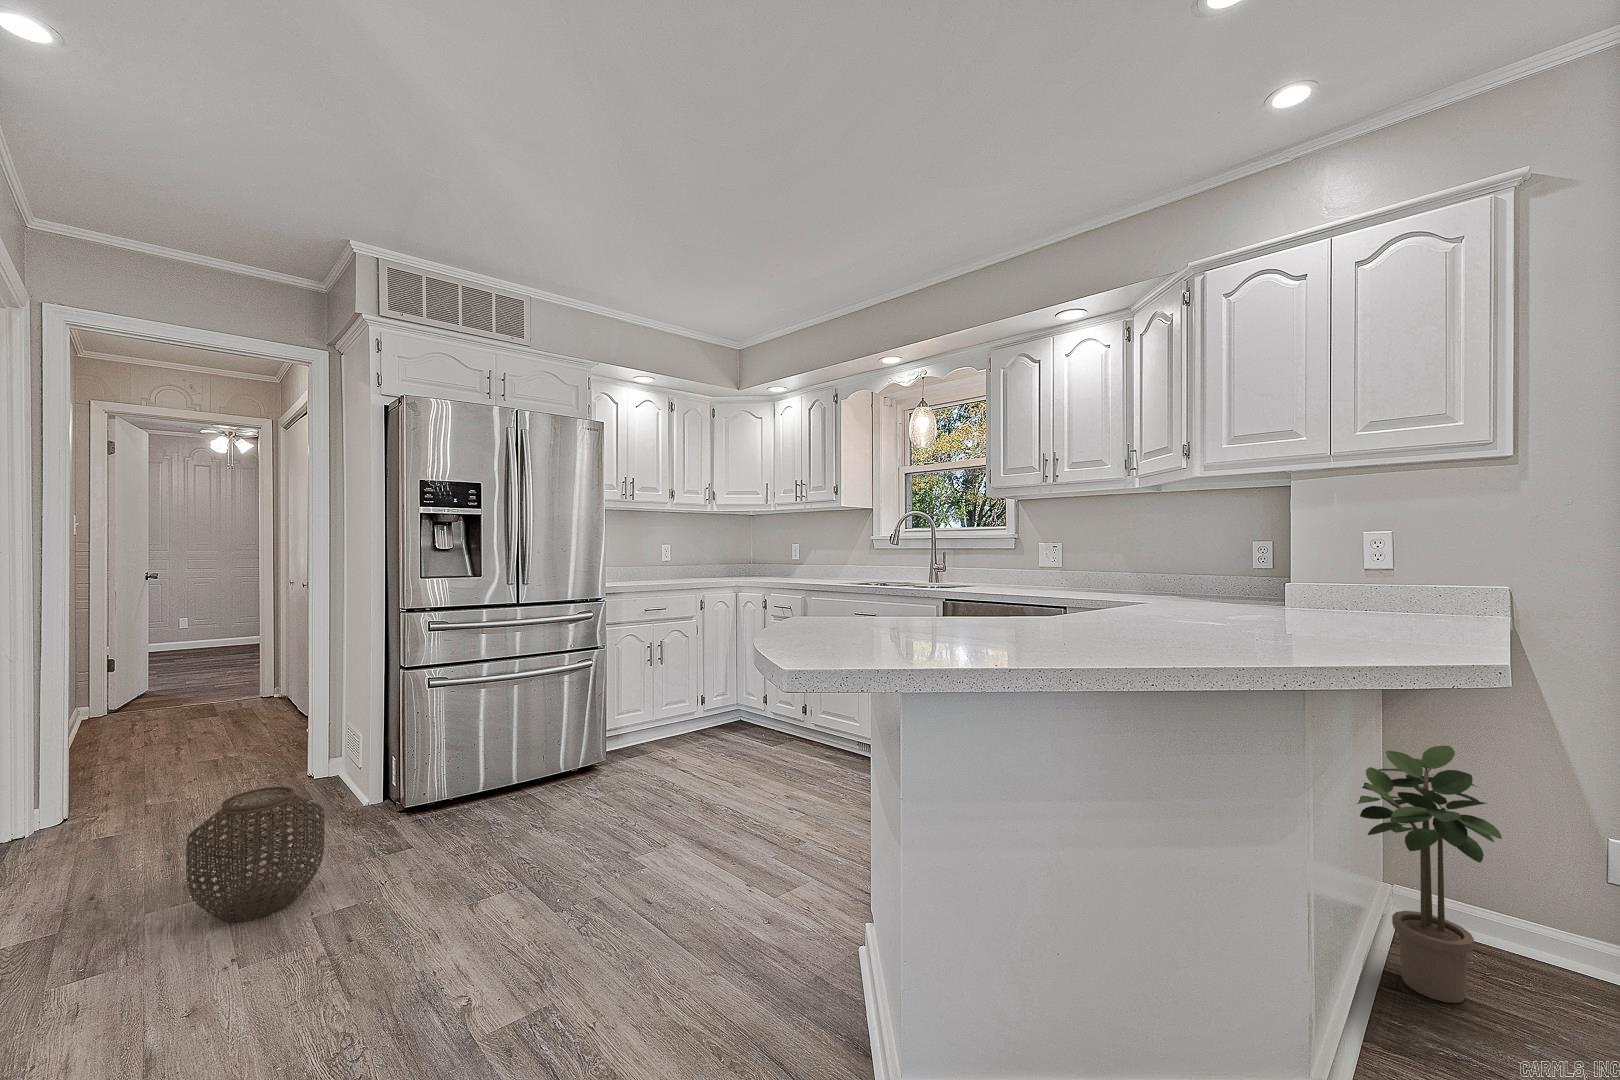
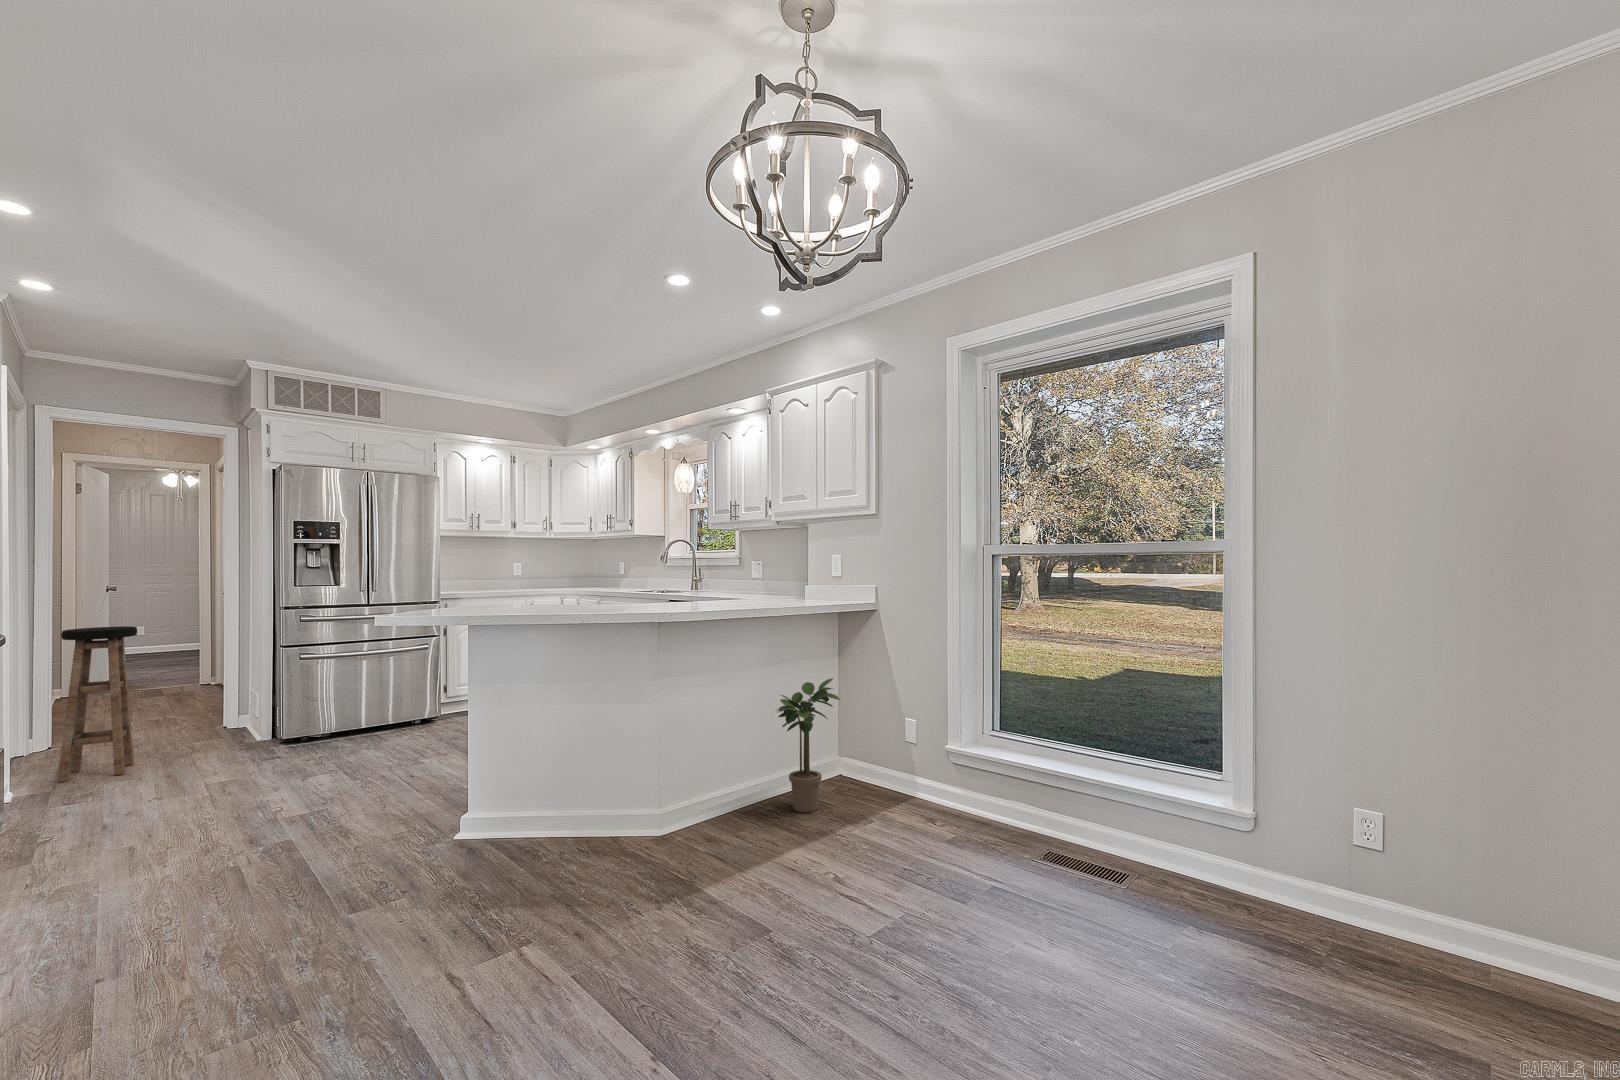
bar stool: none [63,641,192,908] -> present [57,626,137,783]
woven basket: present [186,787,324,922] -> none [130,713,215,787]

